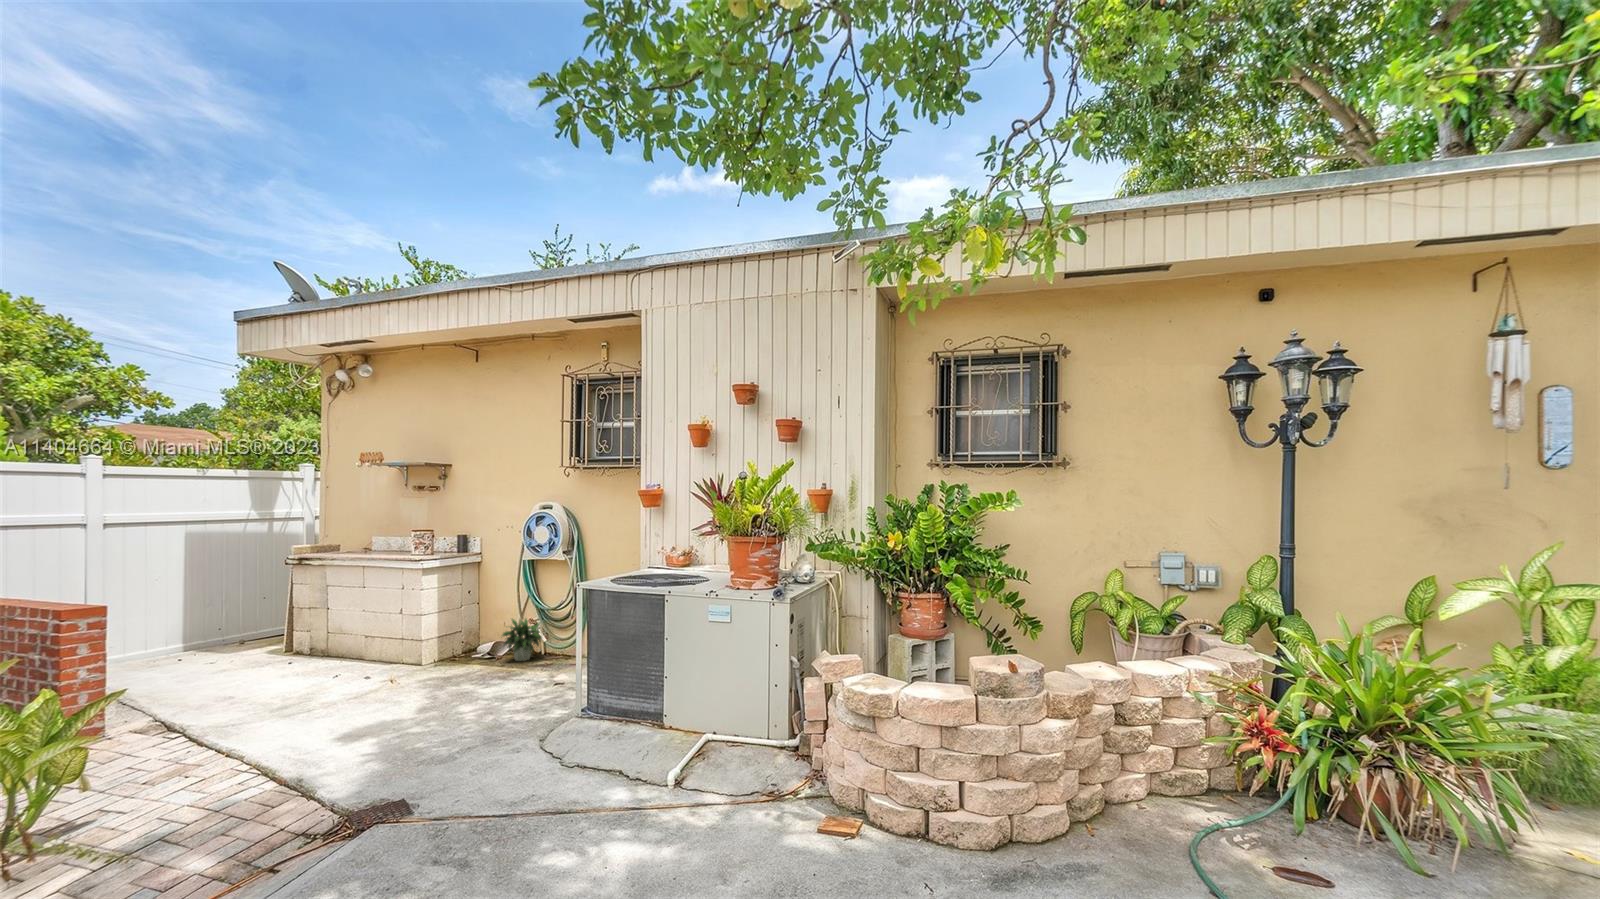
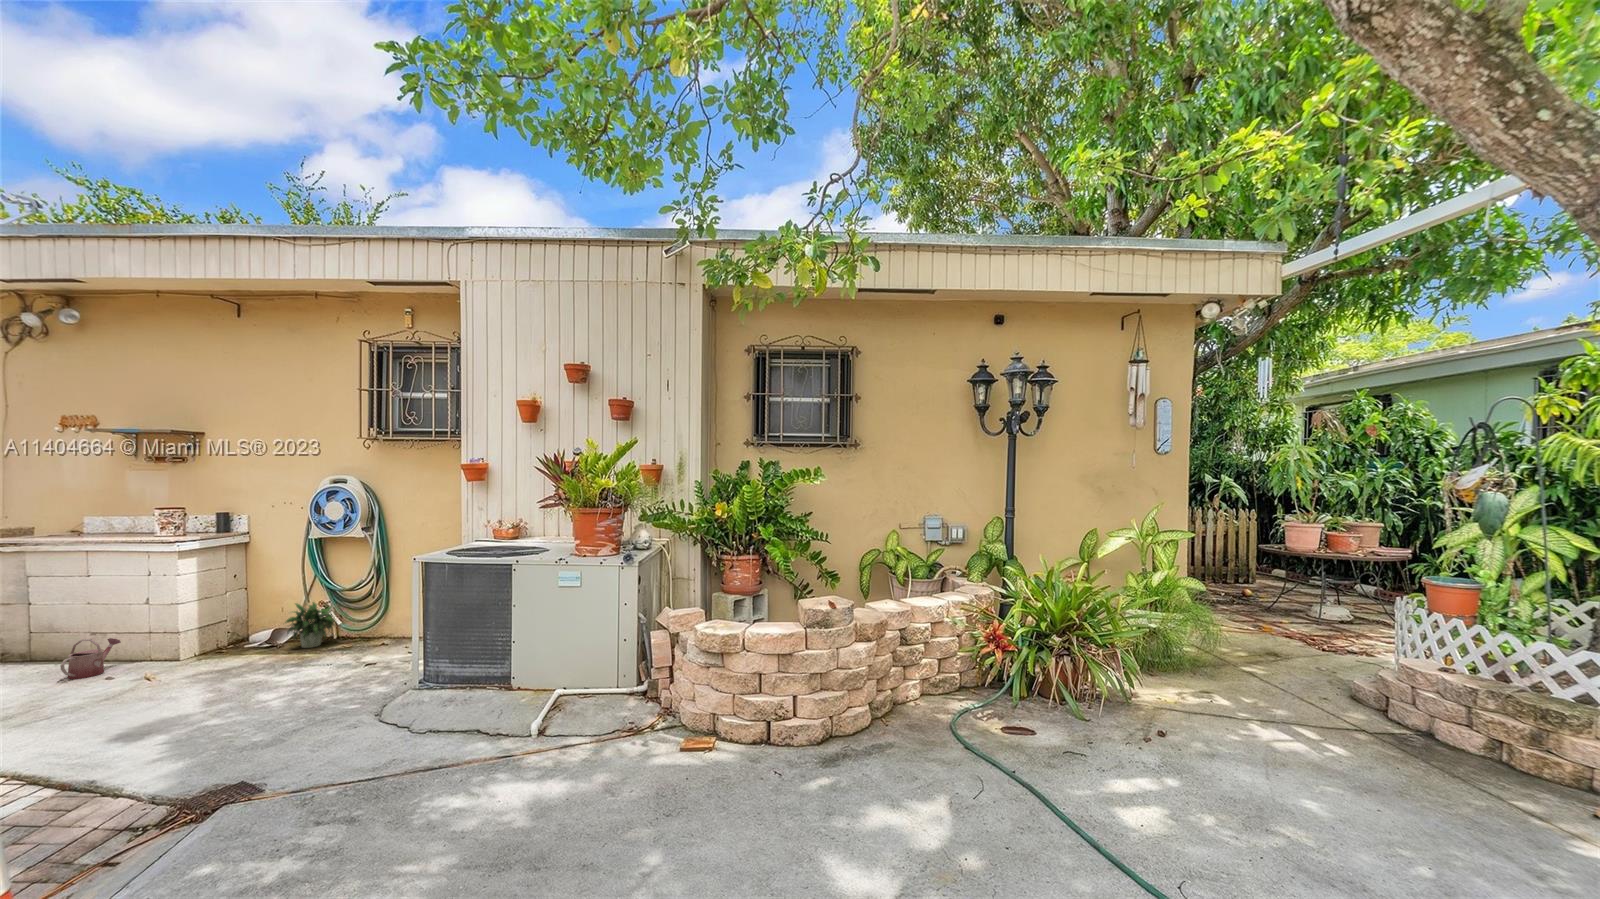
watering can: none [343,640,386,673] -> present [60,638,121,679]

